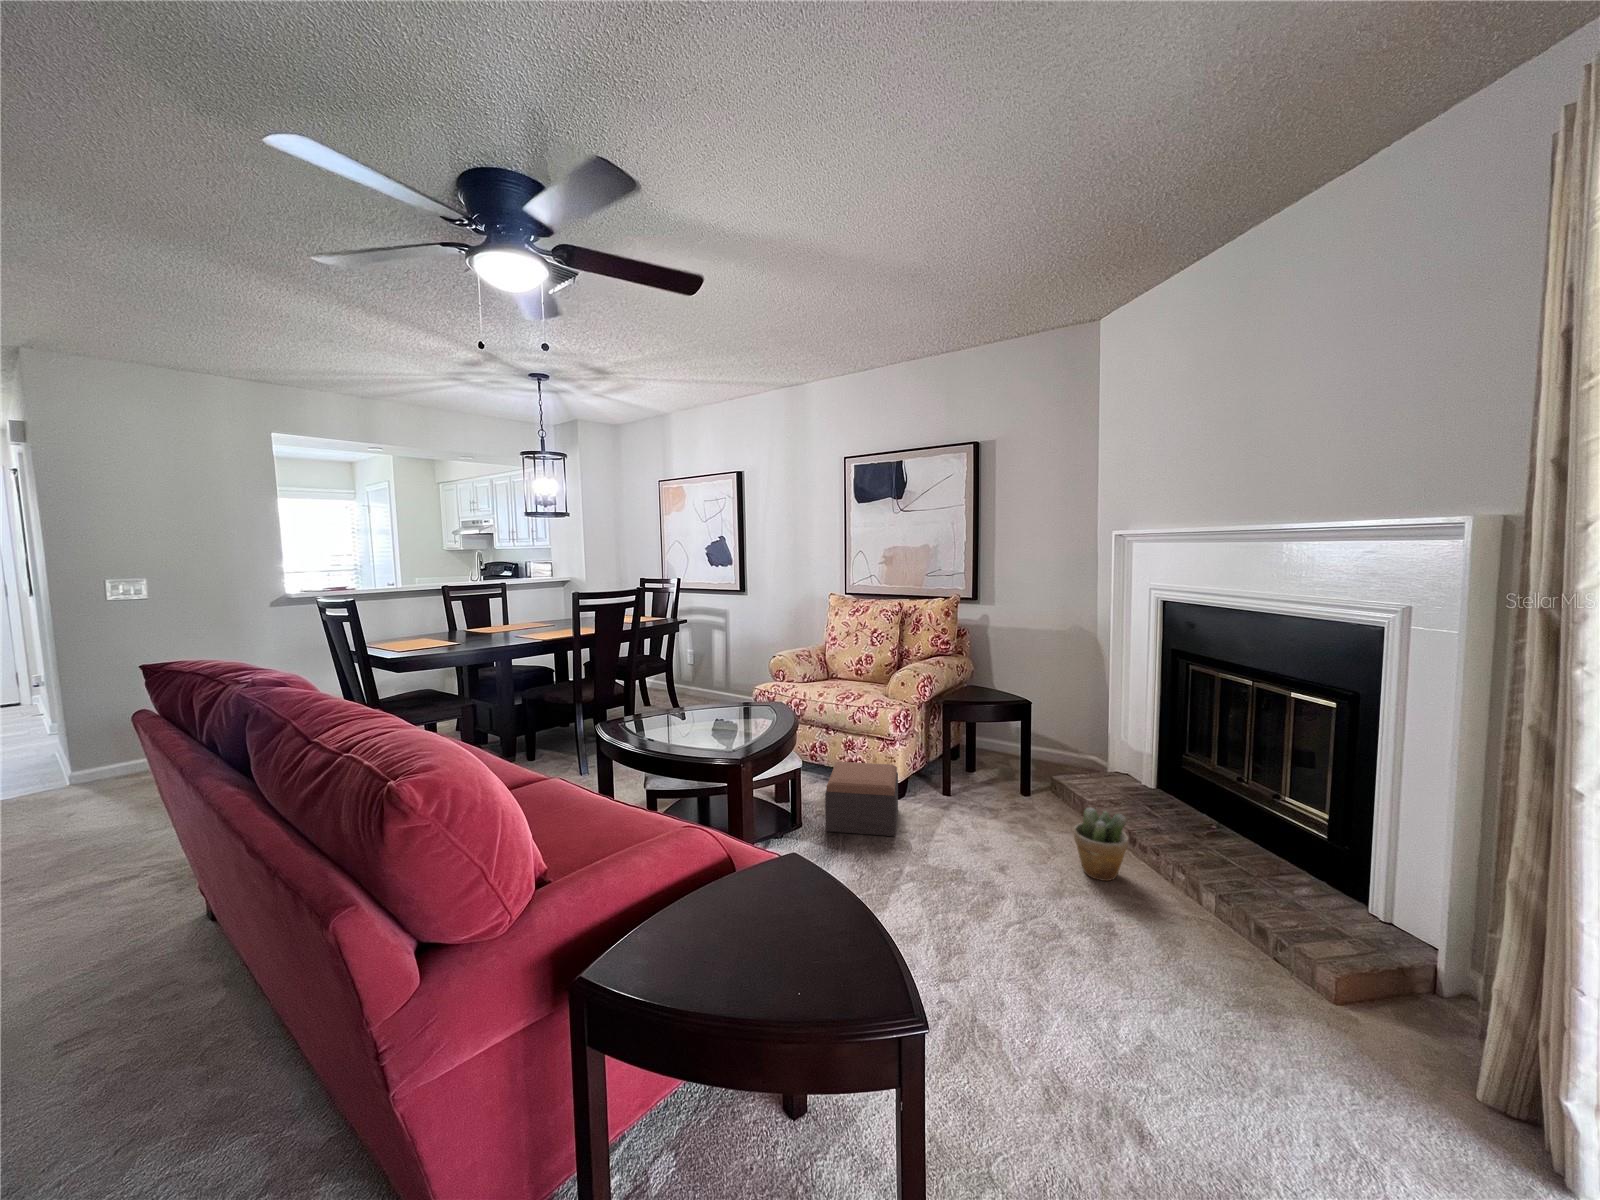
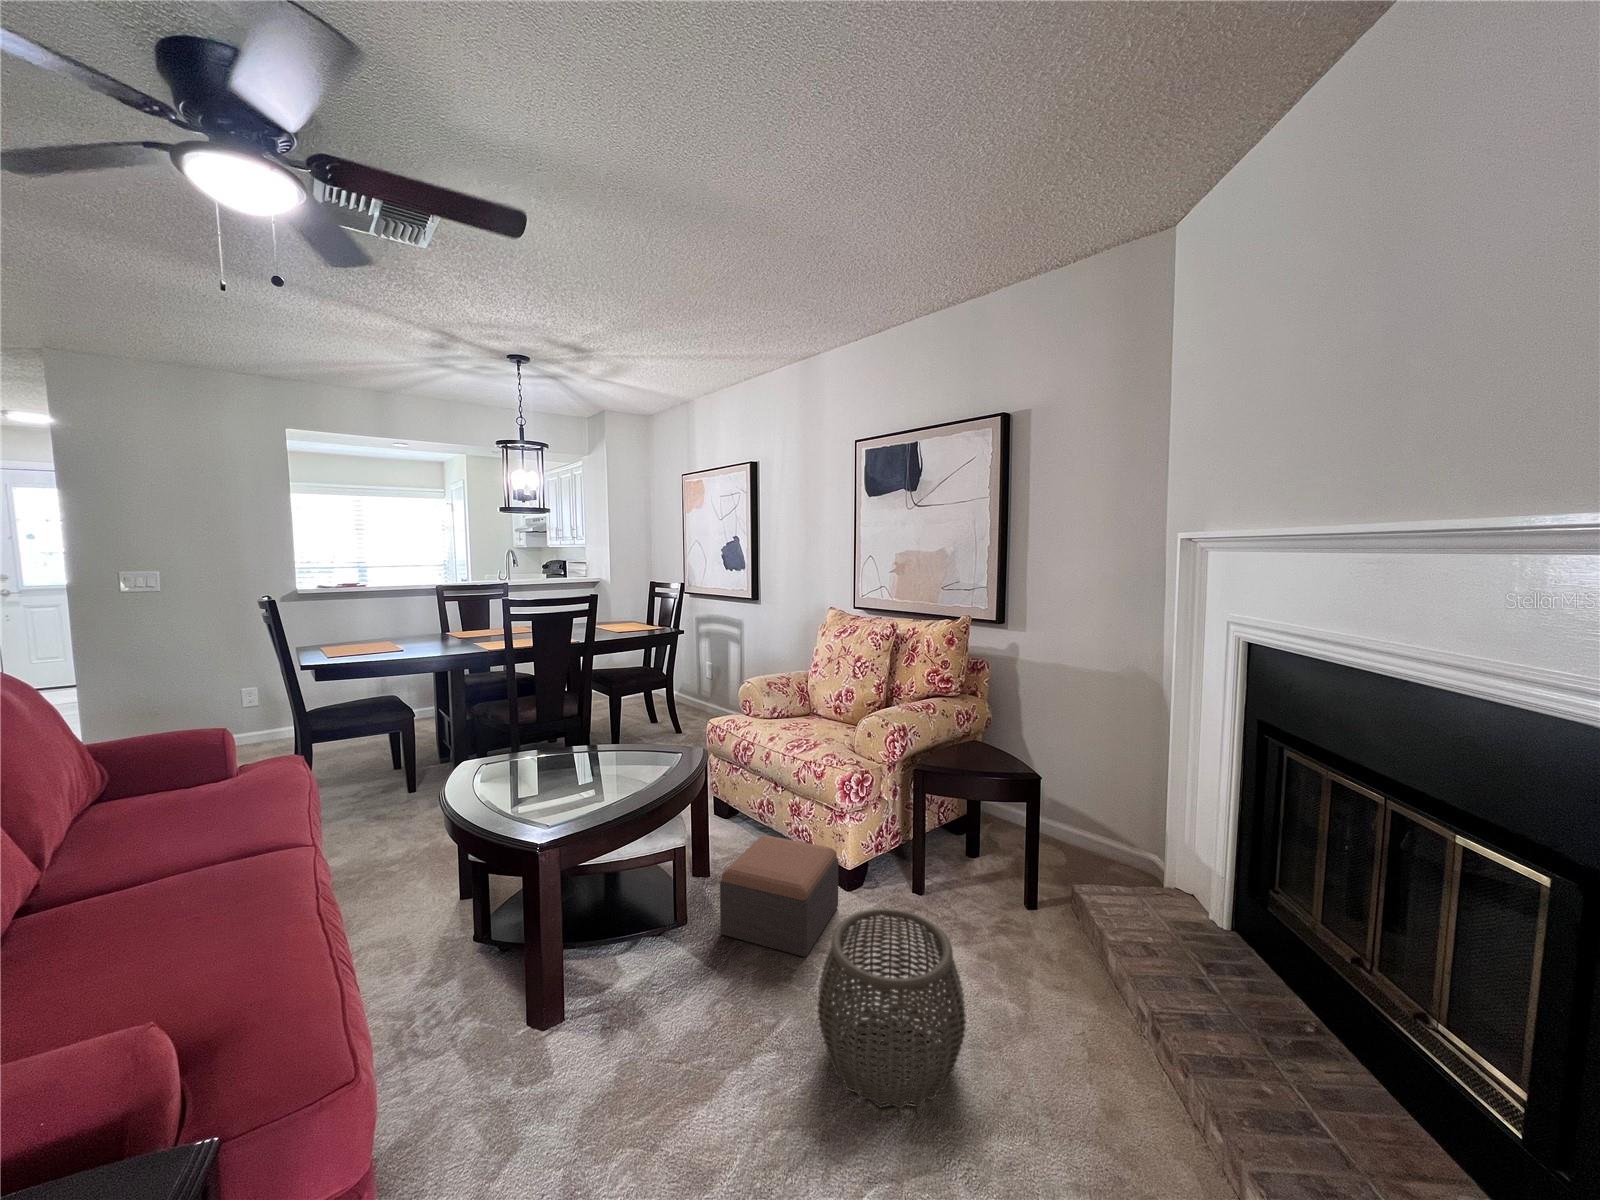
woven basket: none [934,784,1034,897] -> present [818,909,966,1109]
potted plant: present [1073,808,1128,881] -> none [1044,976,1133,1107]

